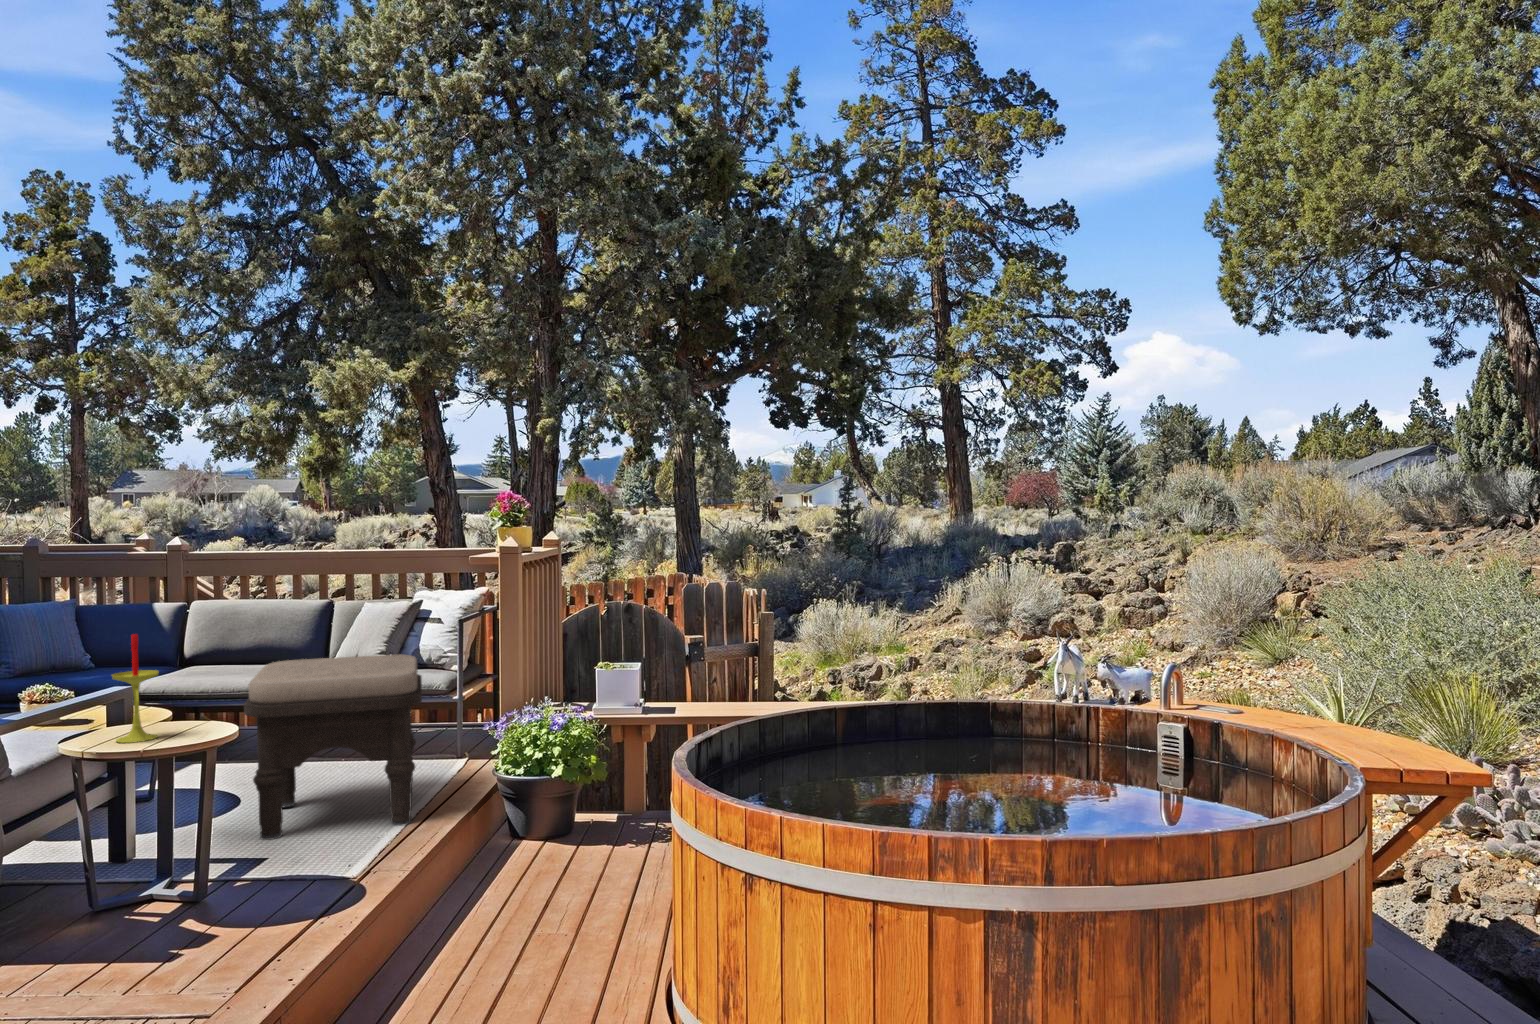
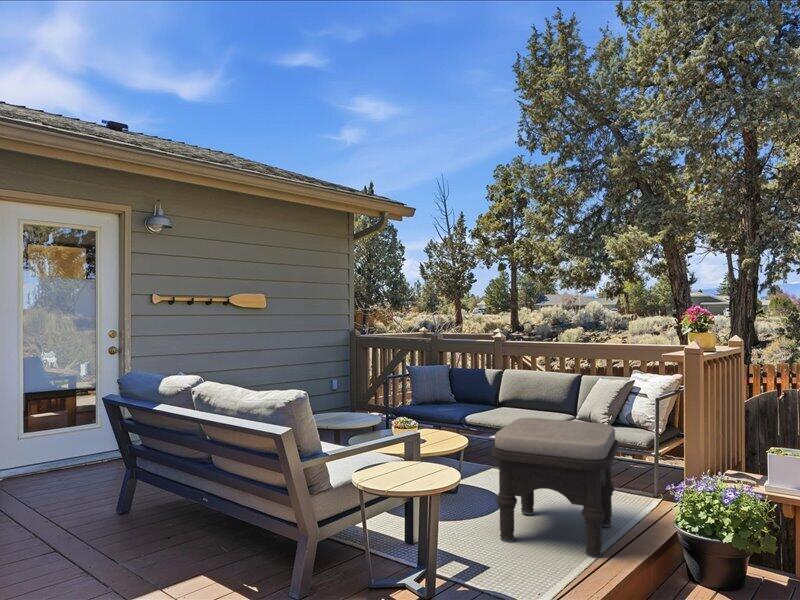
candle: present [112,634,159,743] -> none [396,399,423,472]

